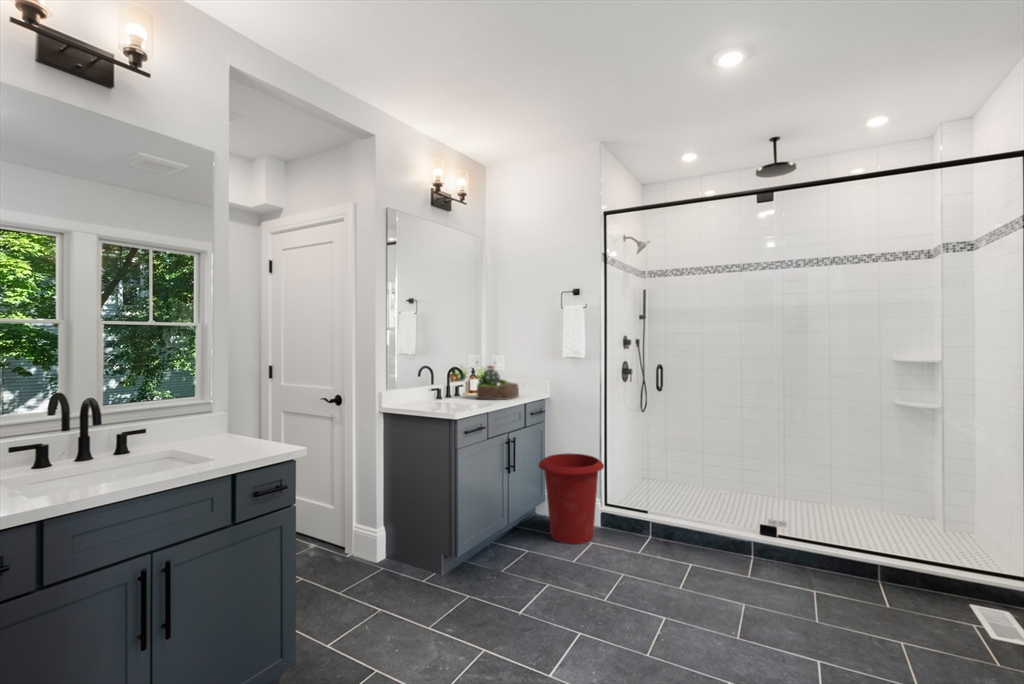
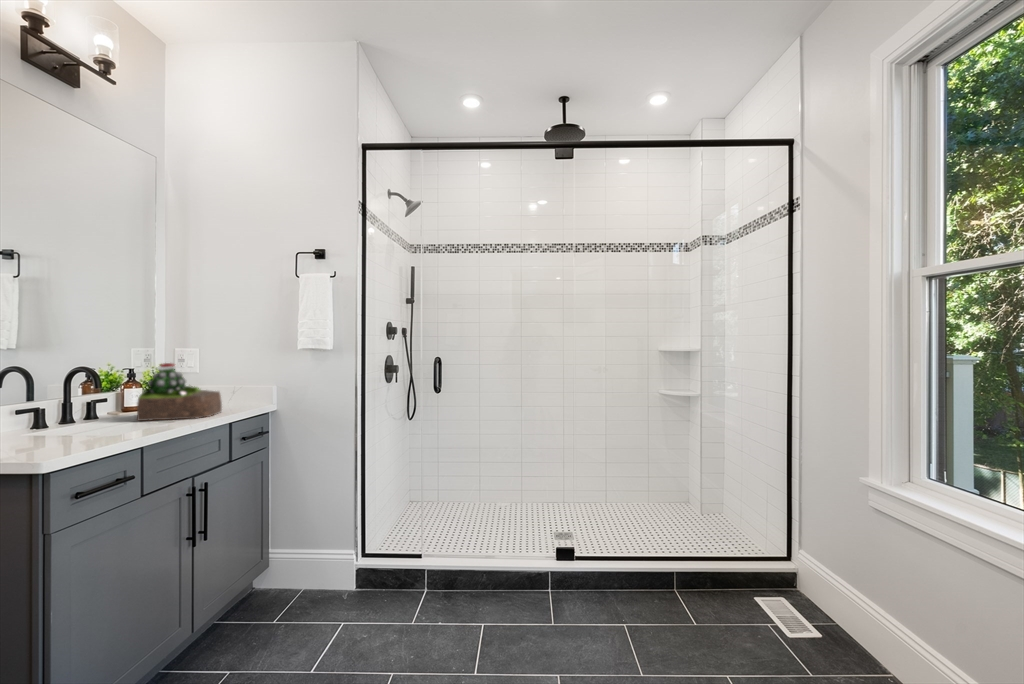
waste bin: present [539,453,604,544] -> none [257,491,364,636]

